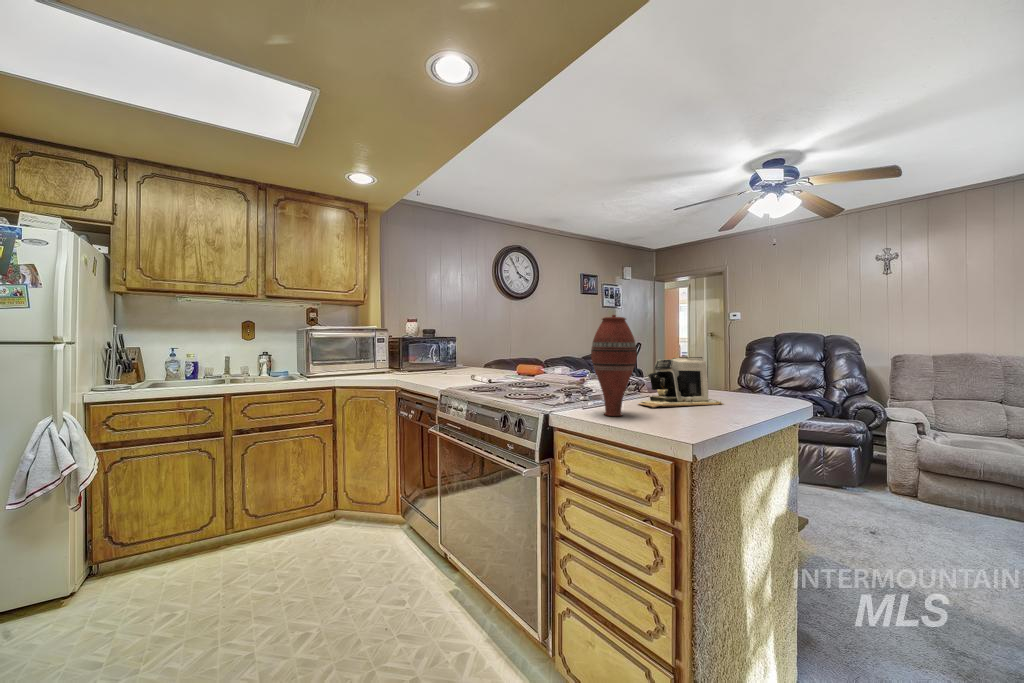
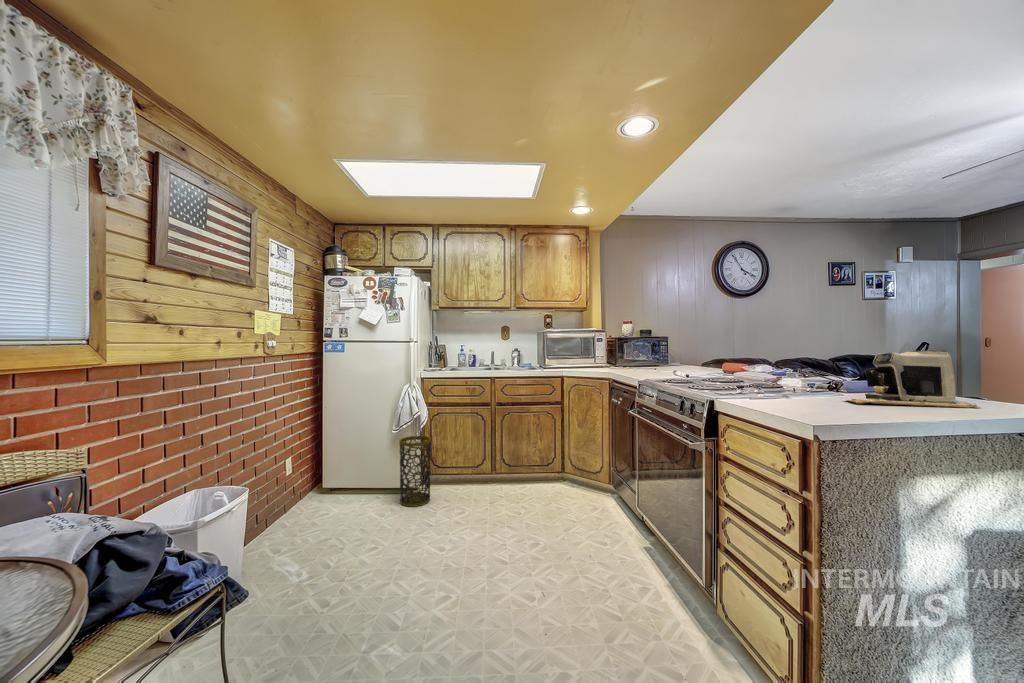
vase: present [591,315,637,416] -> none [770,306,825,407]
trash can: none [27,502,104,635] -> present [399,436,431,507]

